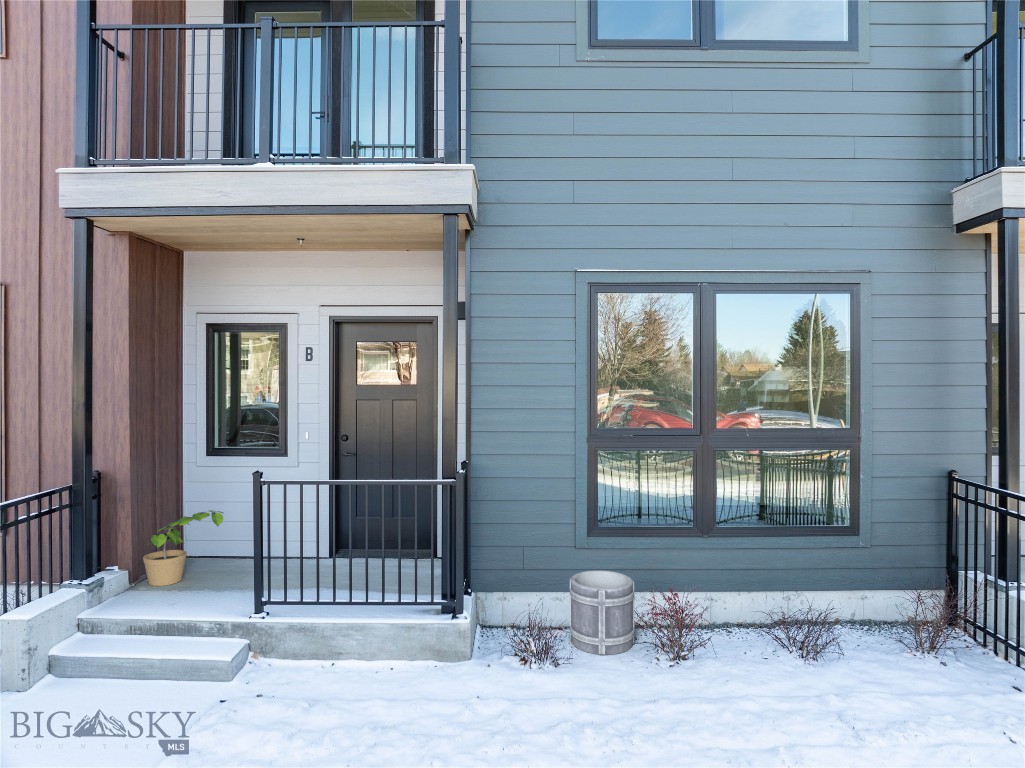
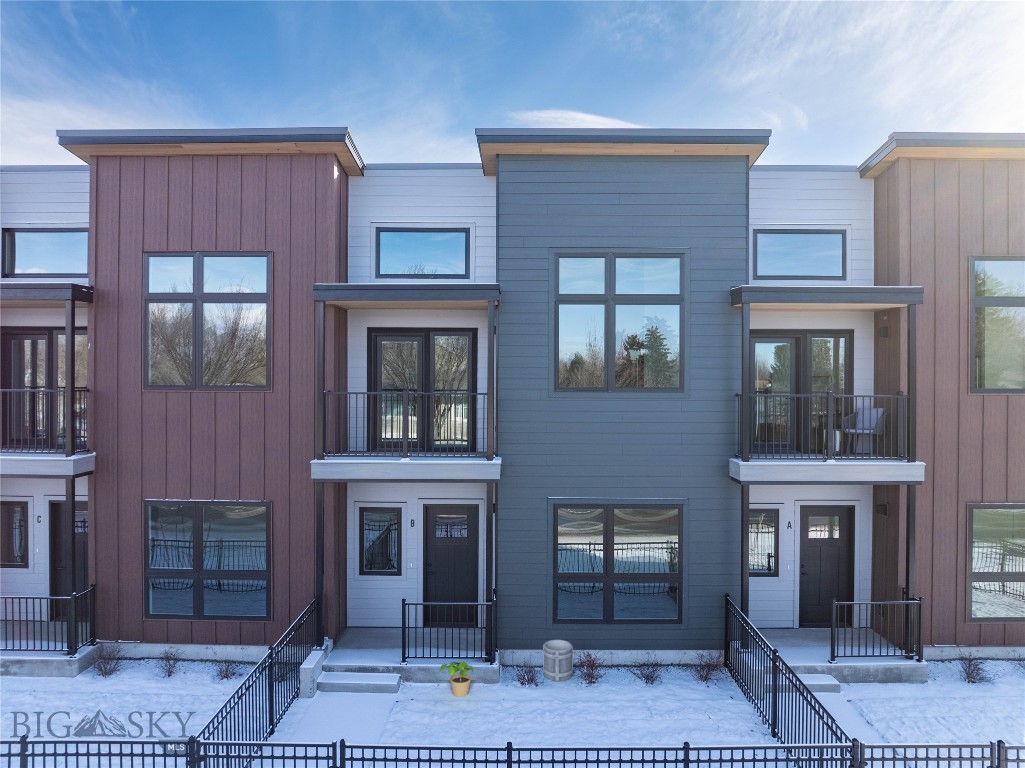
potted plant: present [143,510,223,586] -> present [440,661,473,697]

